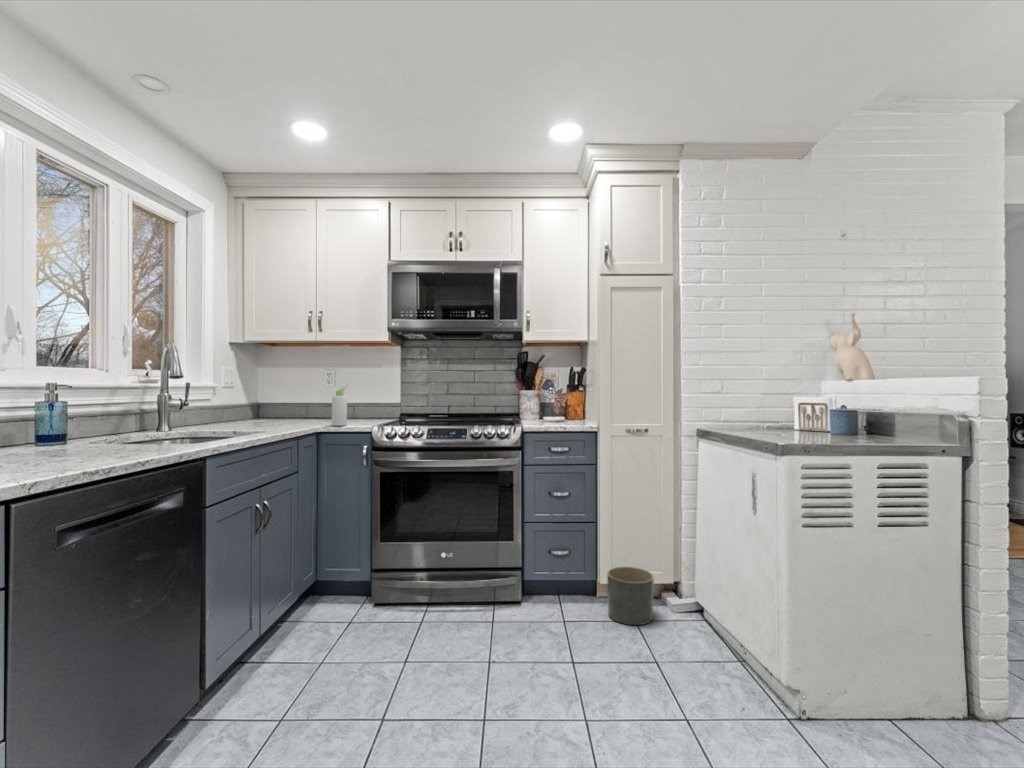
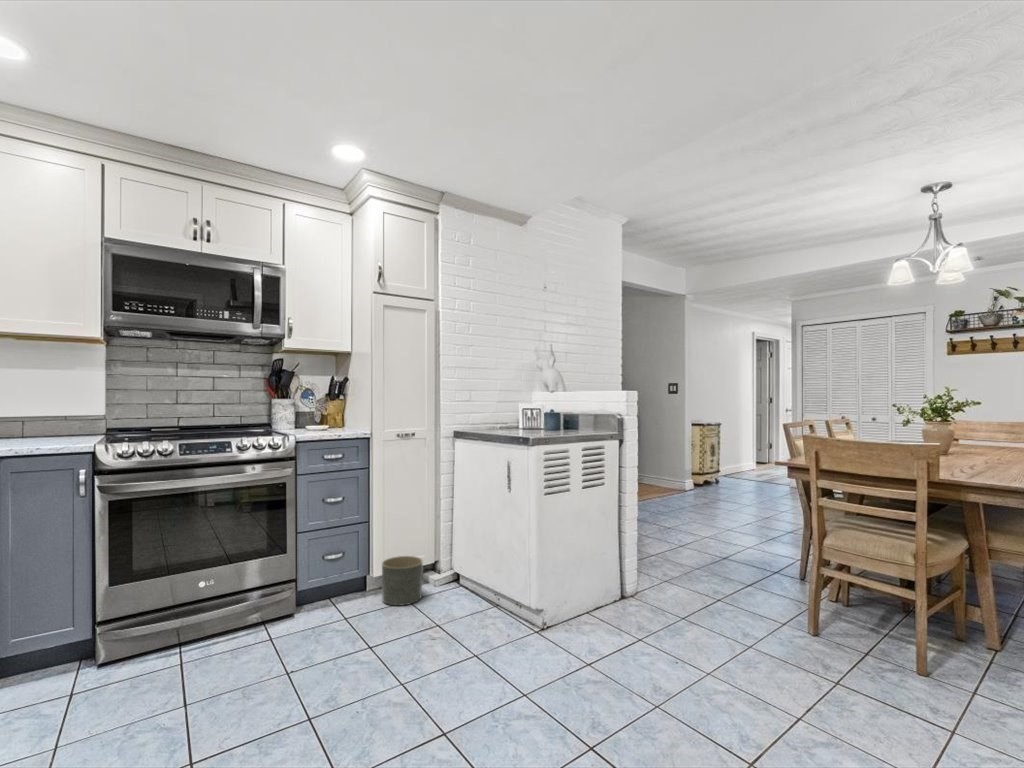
bottle: present [332,386,347,426] -> none [33,393,59,447]

